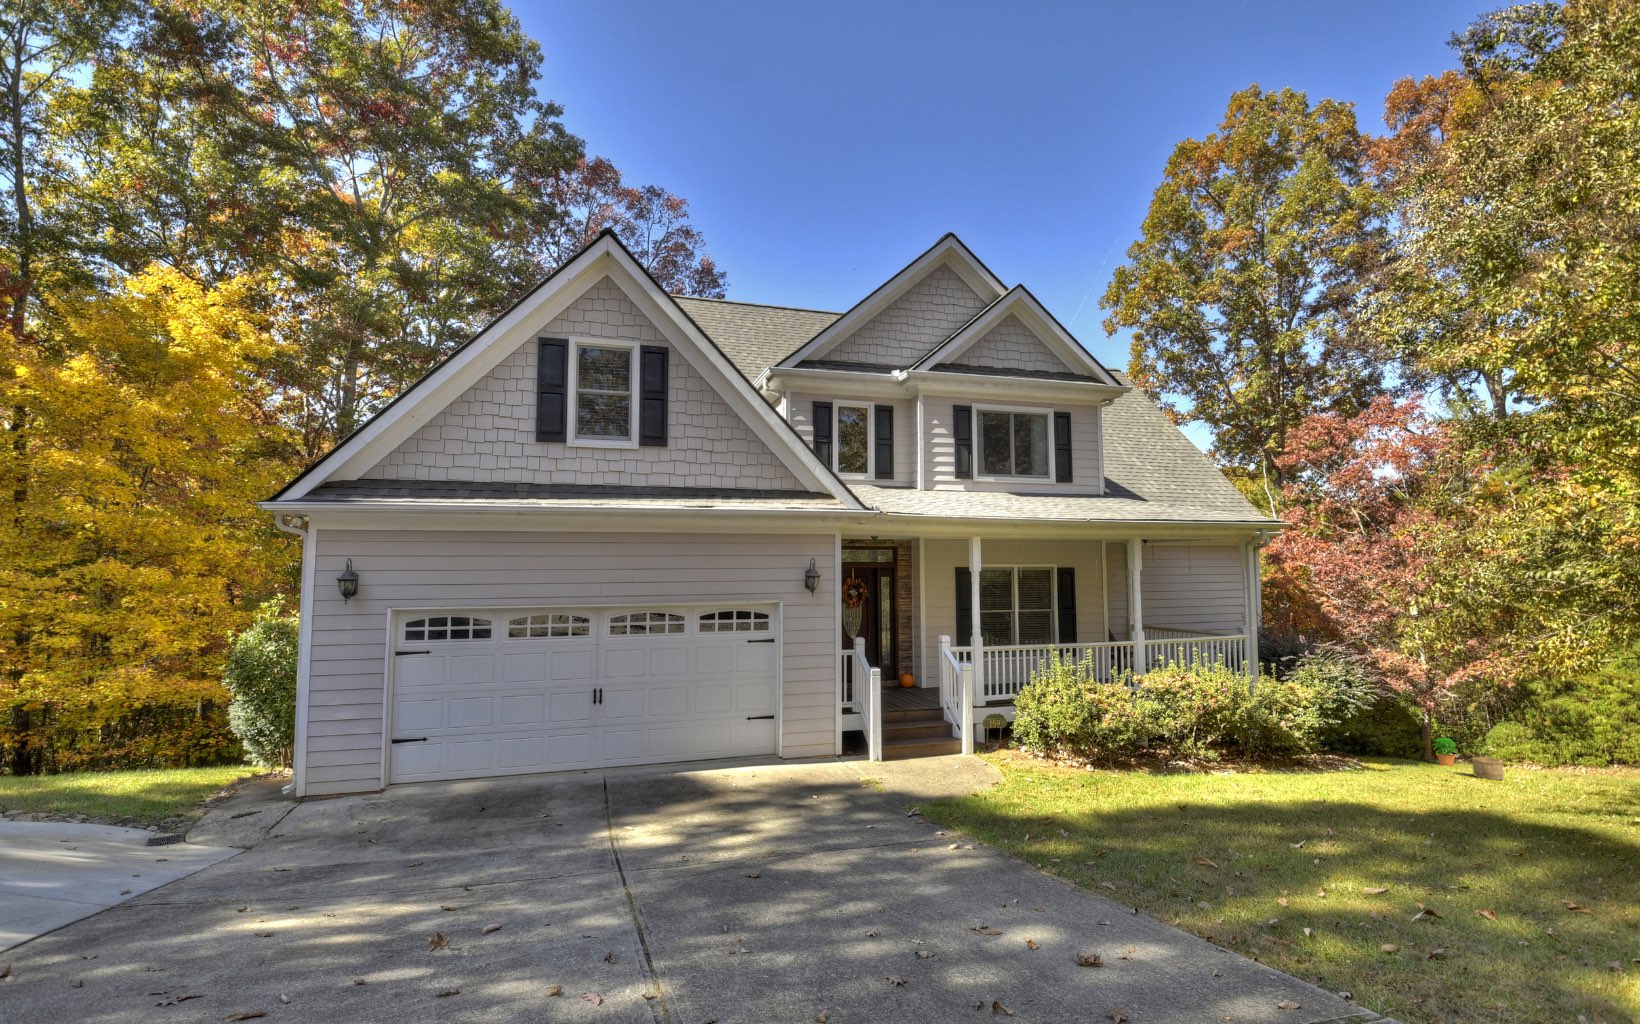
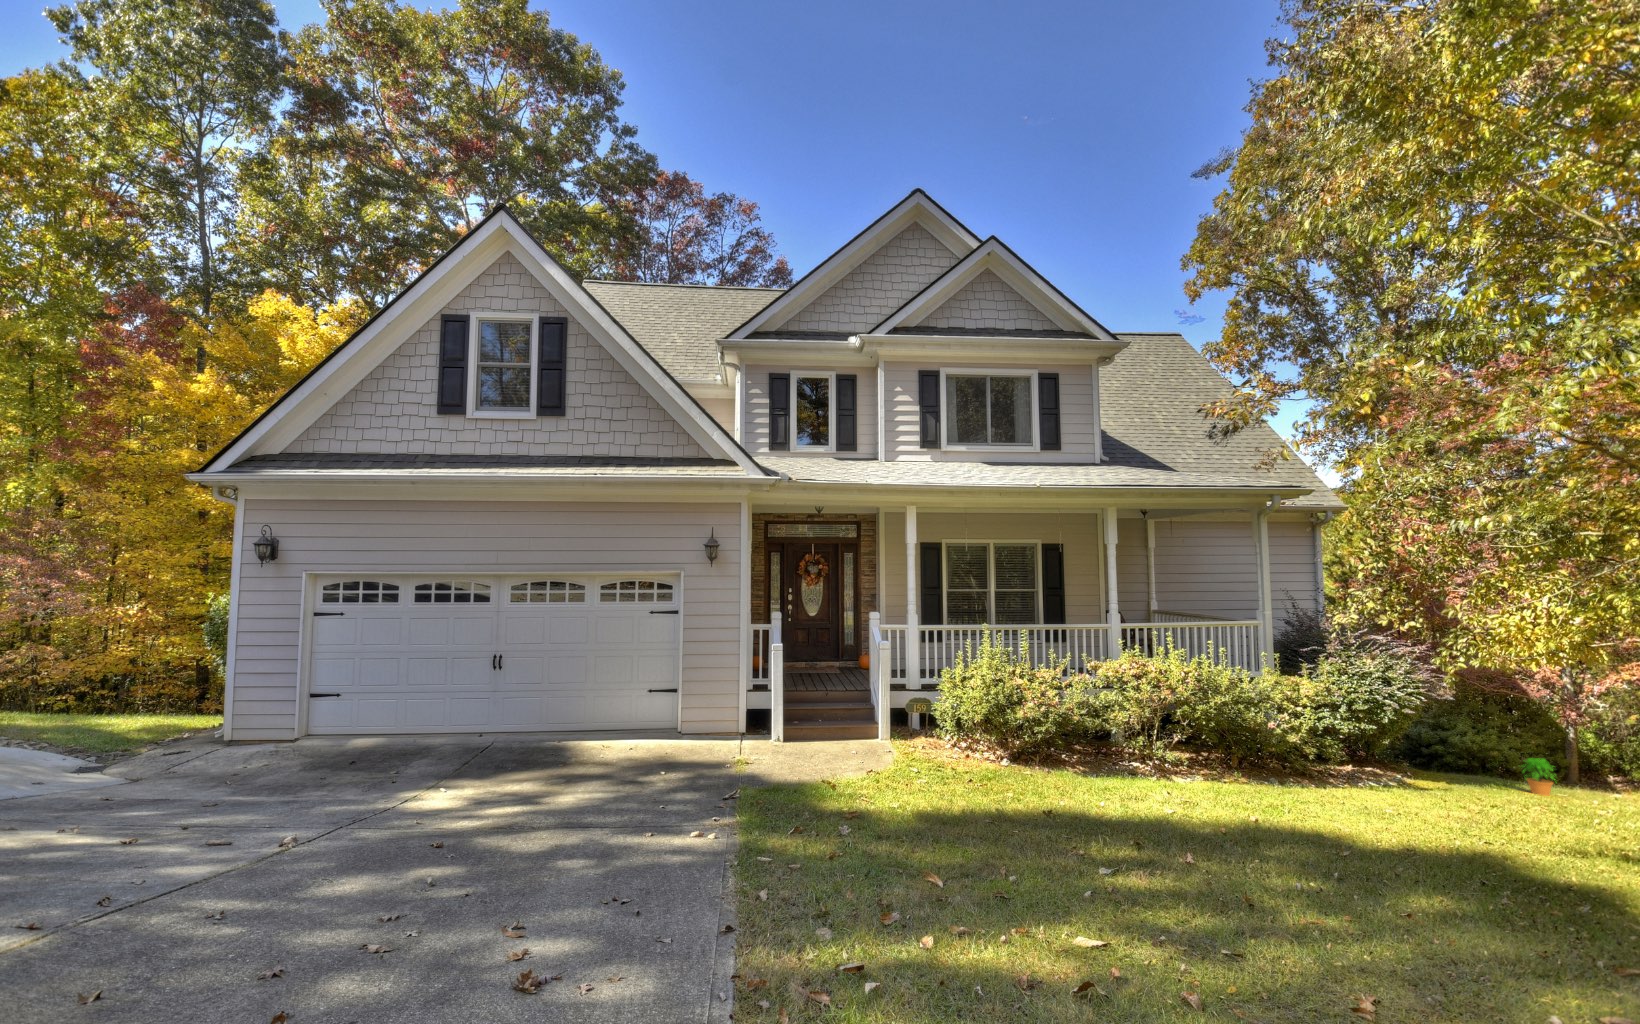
wooden bucket: present [1472,757,1504,780] -> none [1554,784,1602,817]

